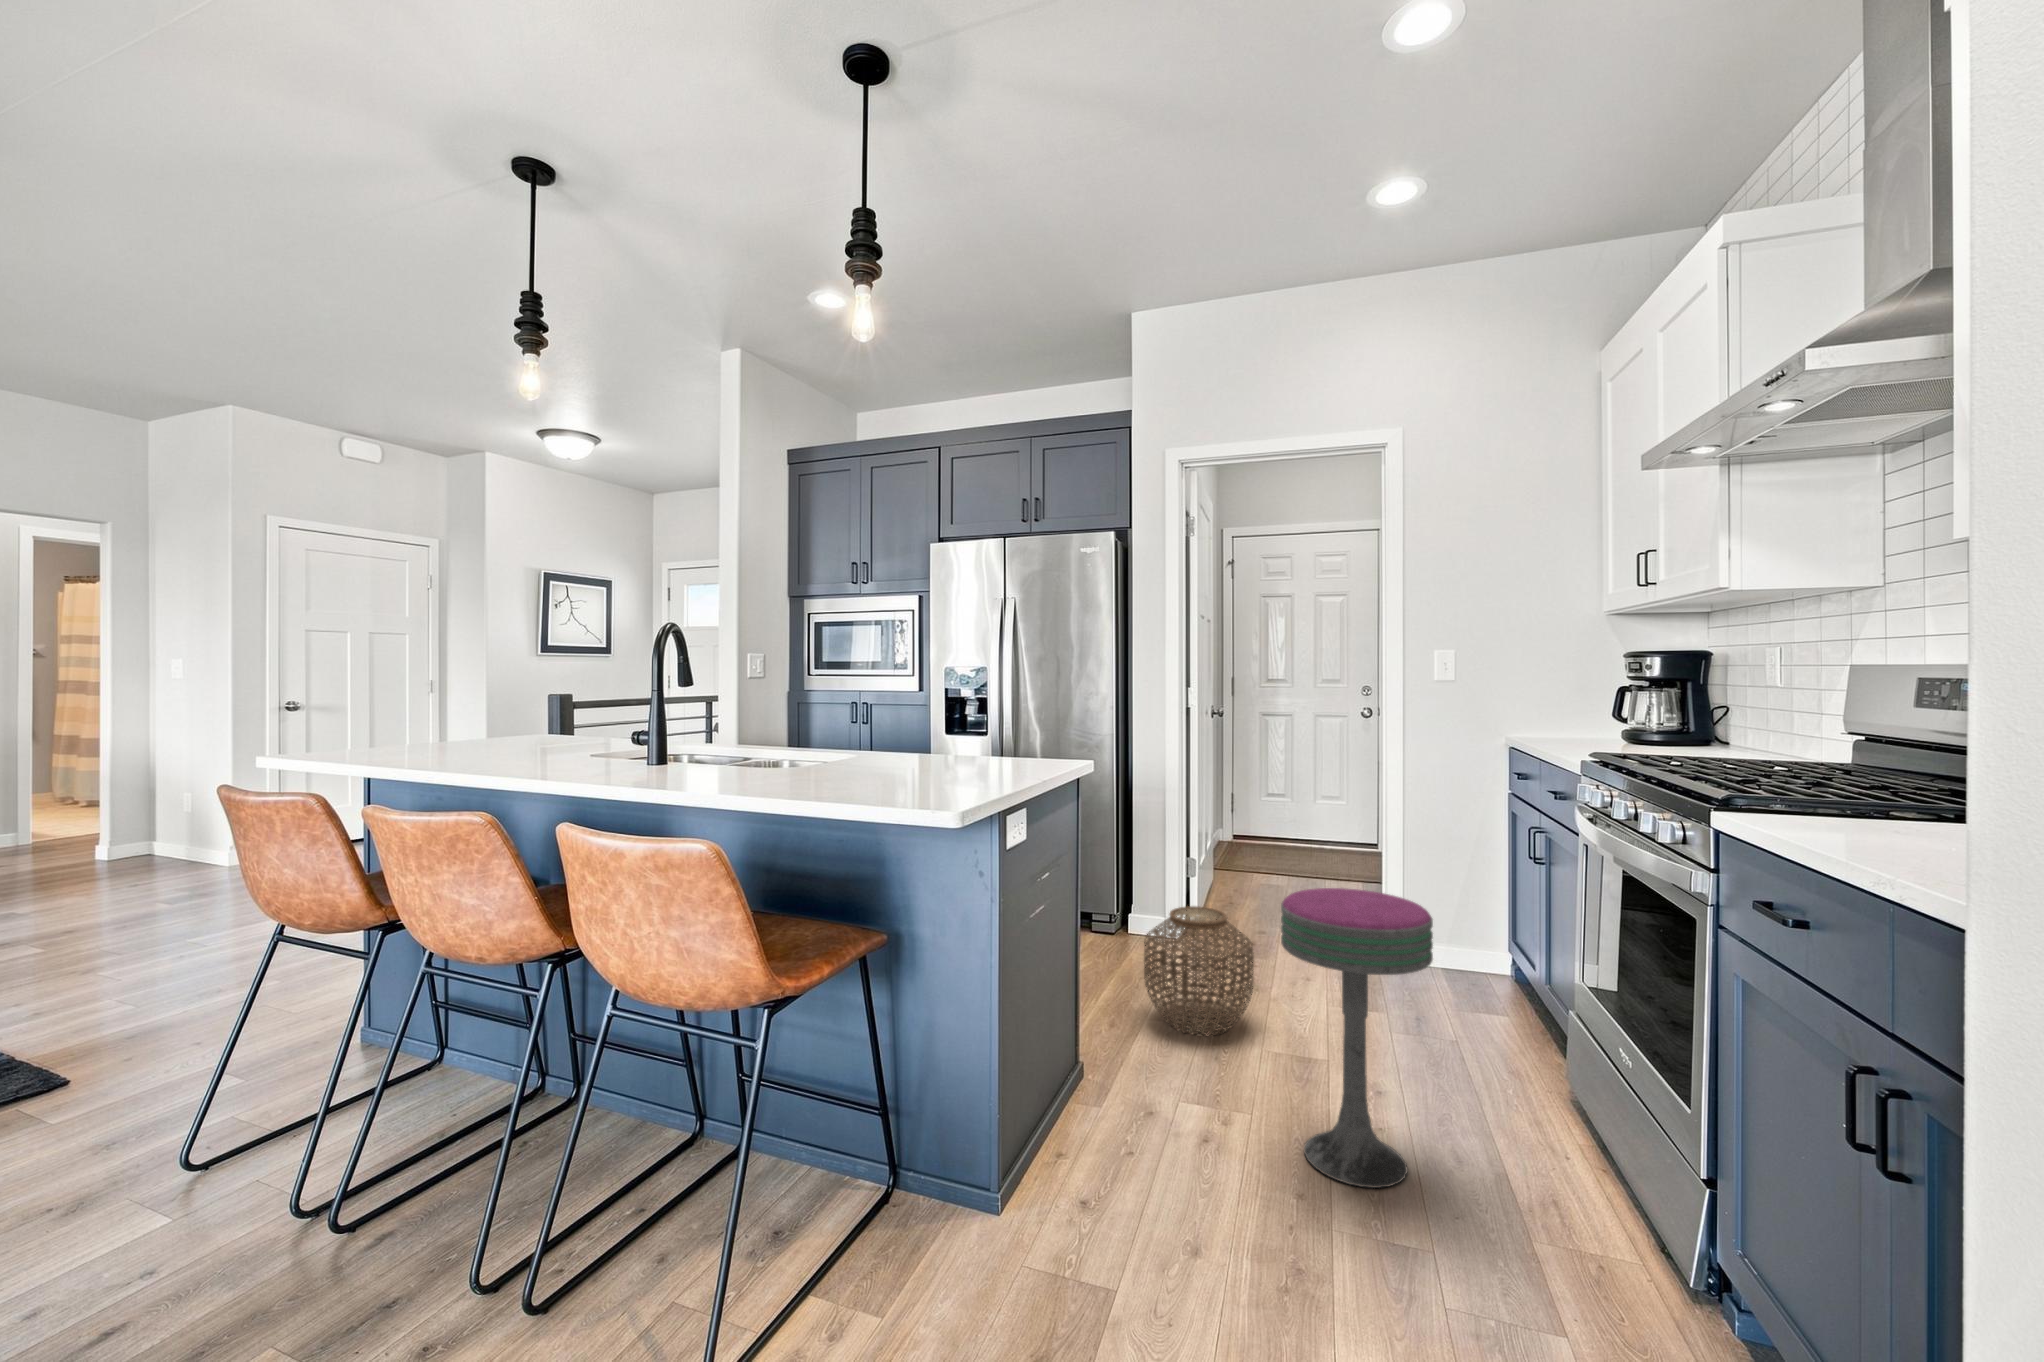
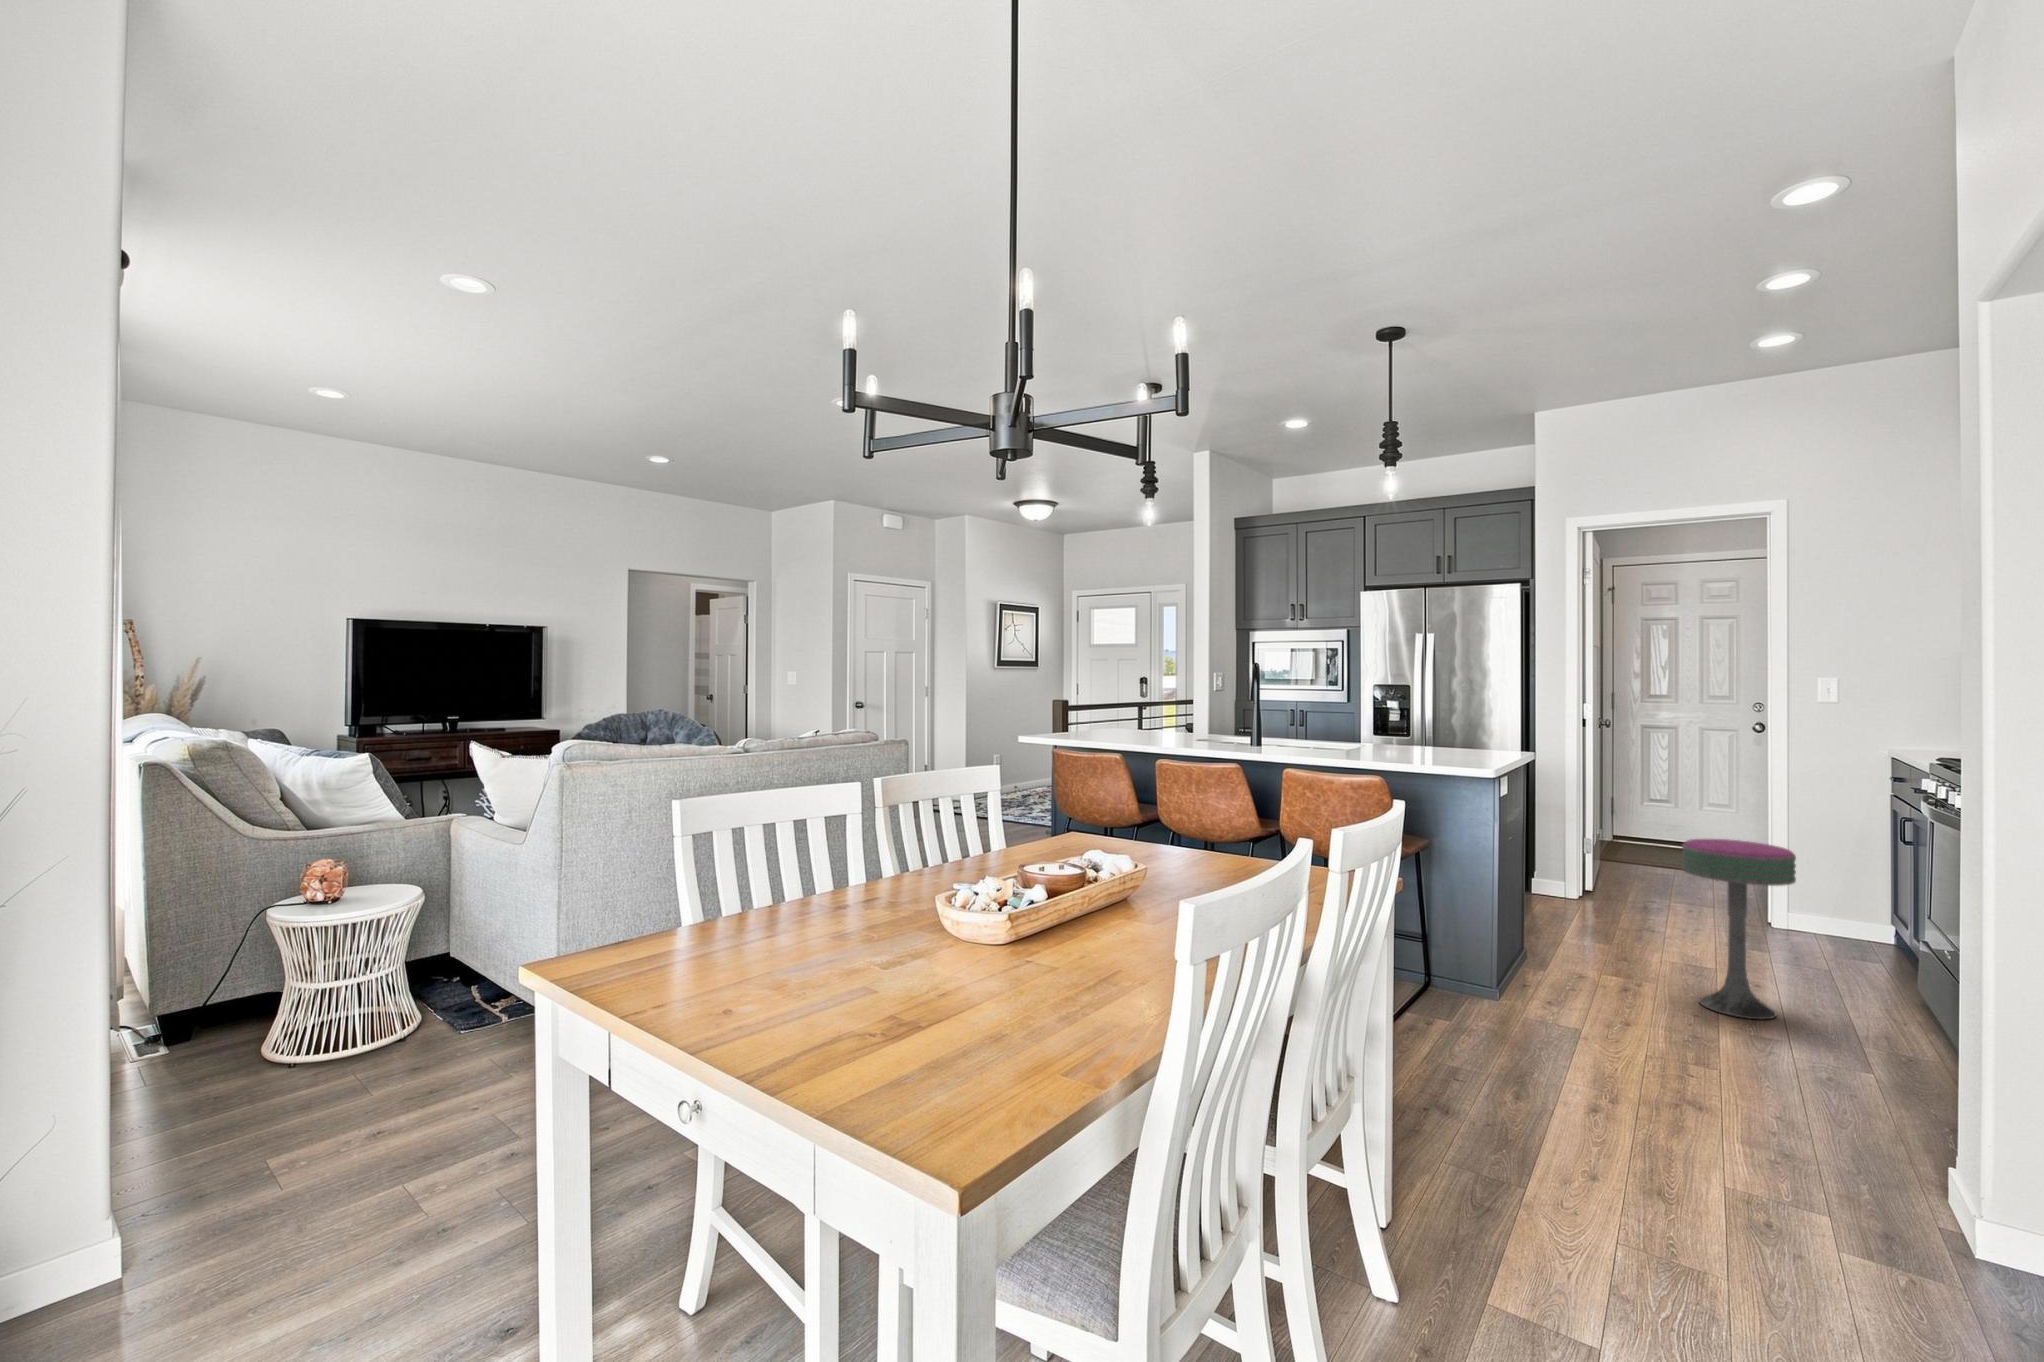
woven basket: present [1144,906,1254,1035] -> none [1563,862,1654,950]

